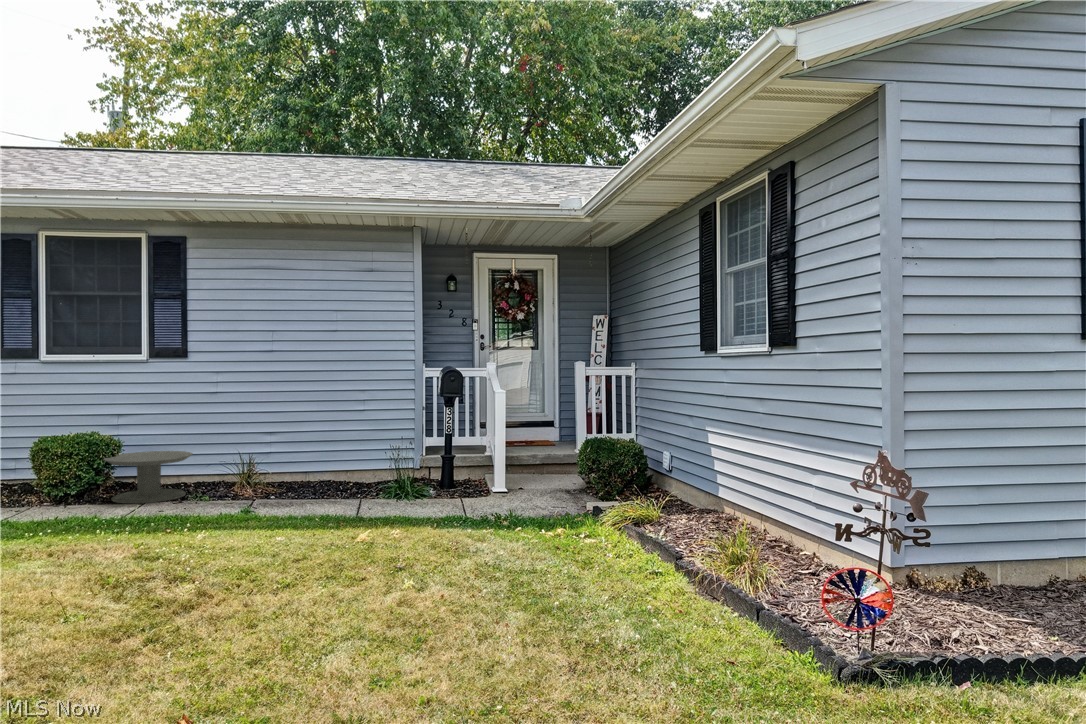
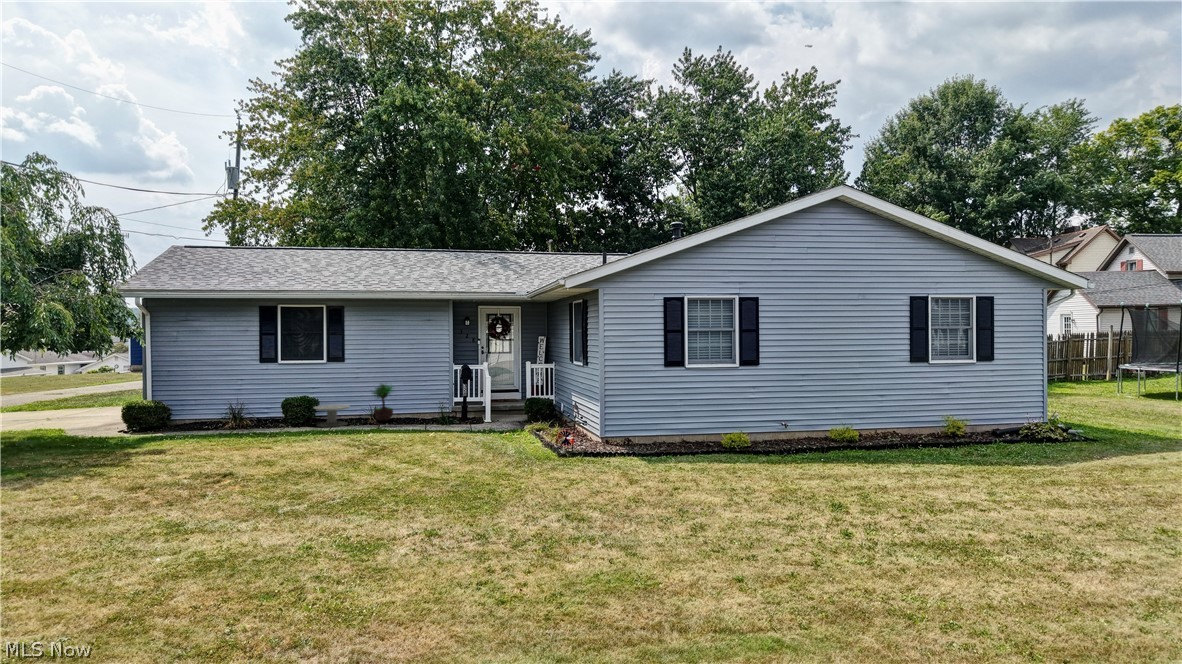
potted tree: none [237,396,295,488] -> present [372,384,393,421]

